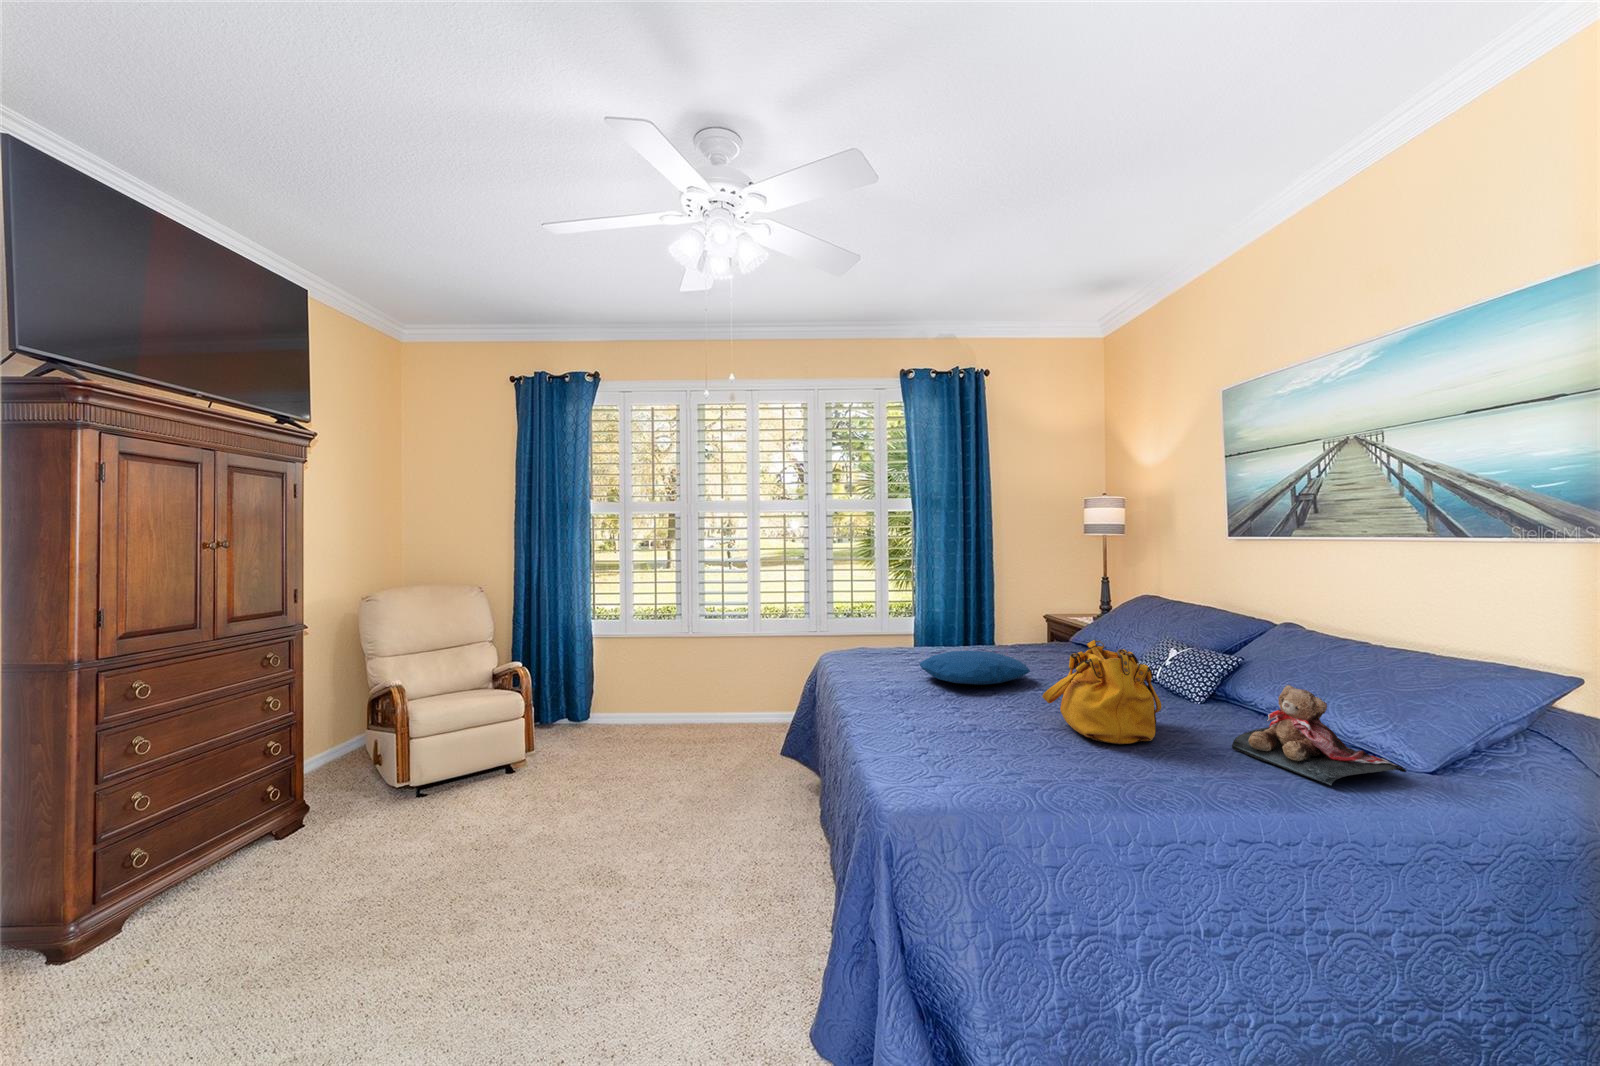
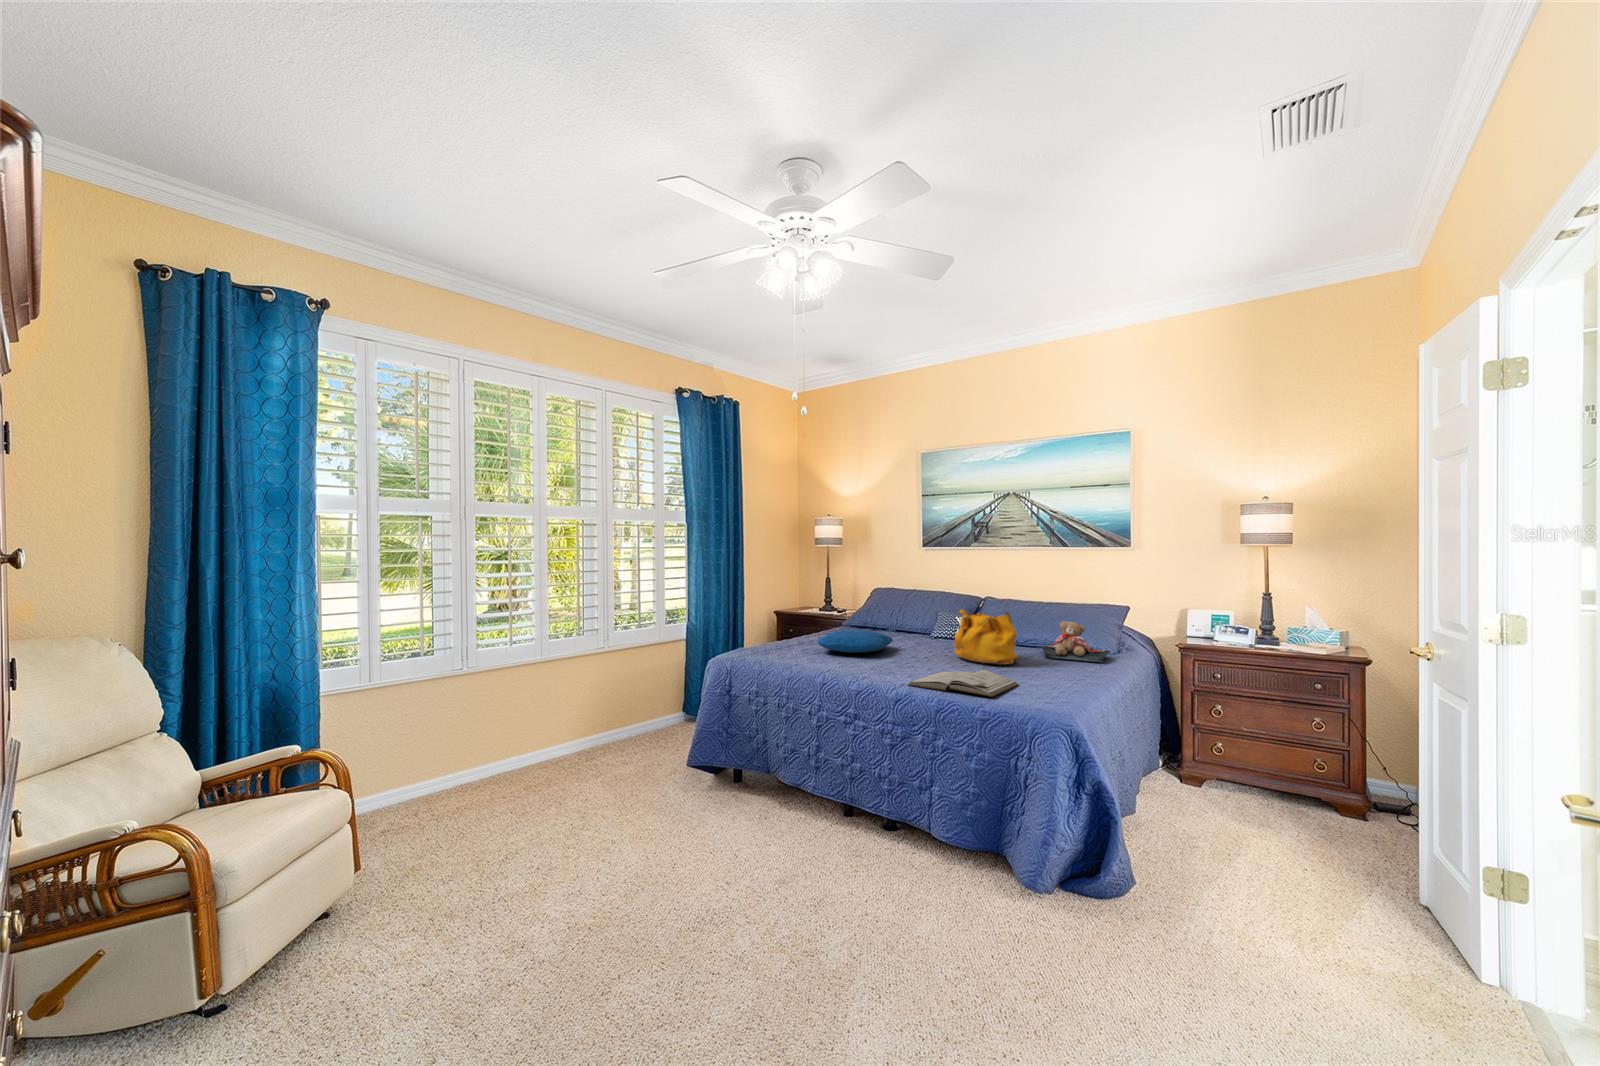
book: none [875,731,1017,786] -> present [908,670,1019,697]

